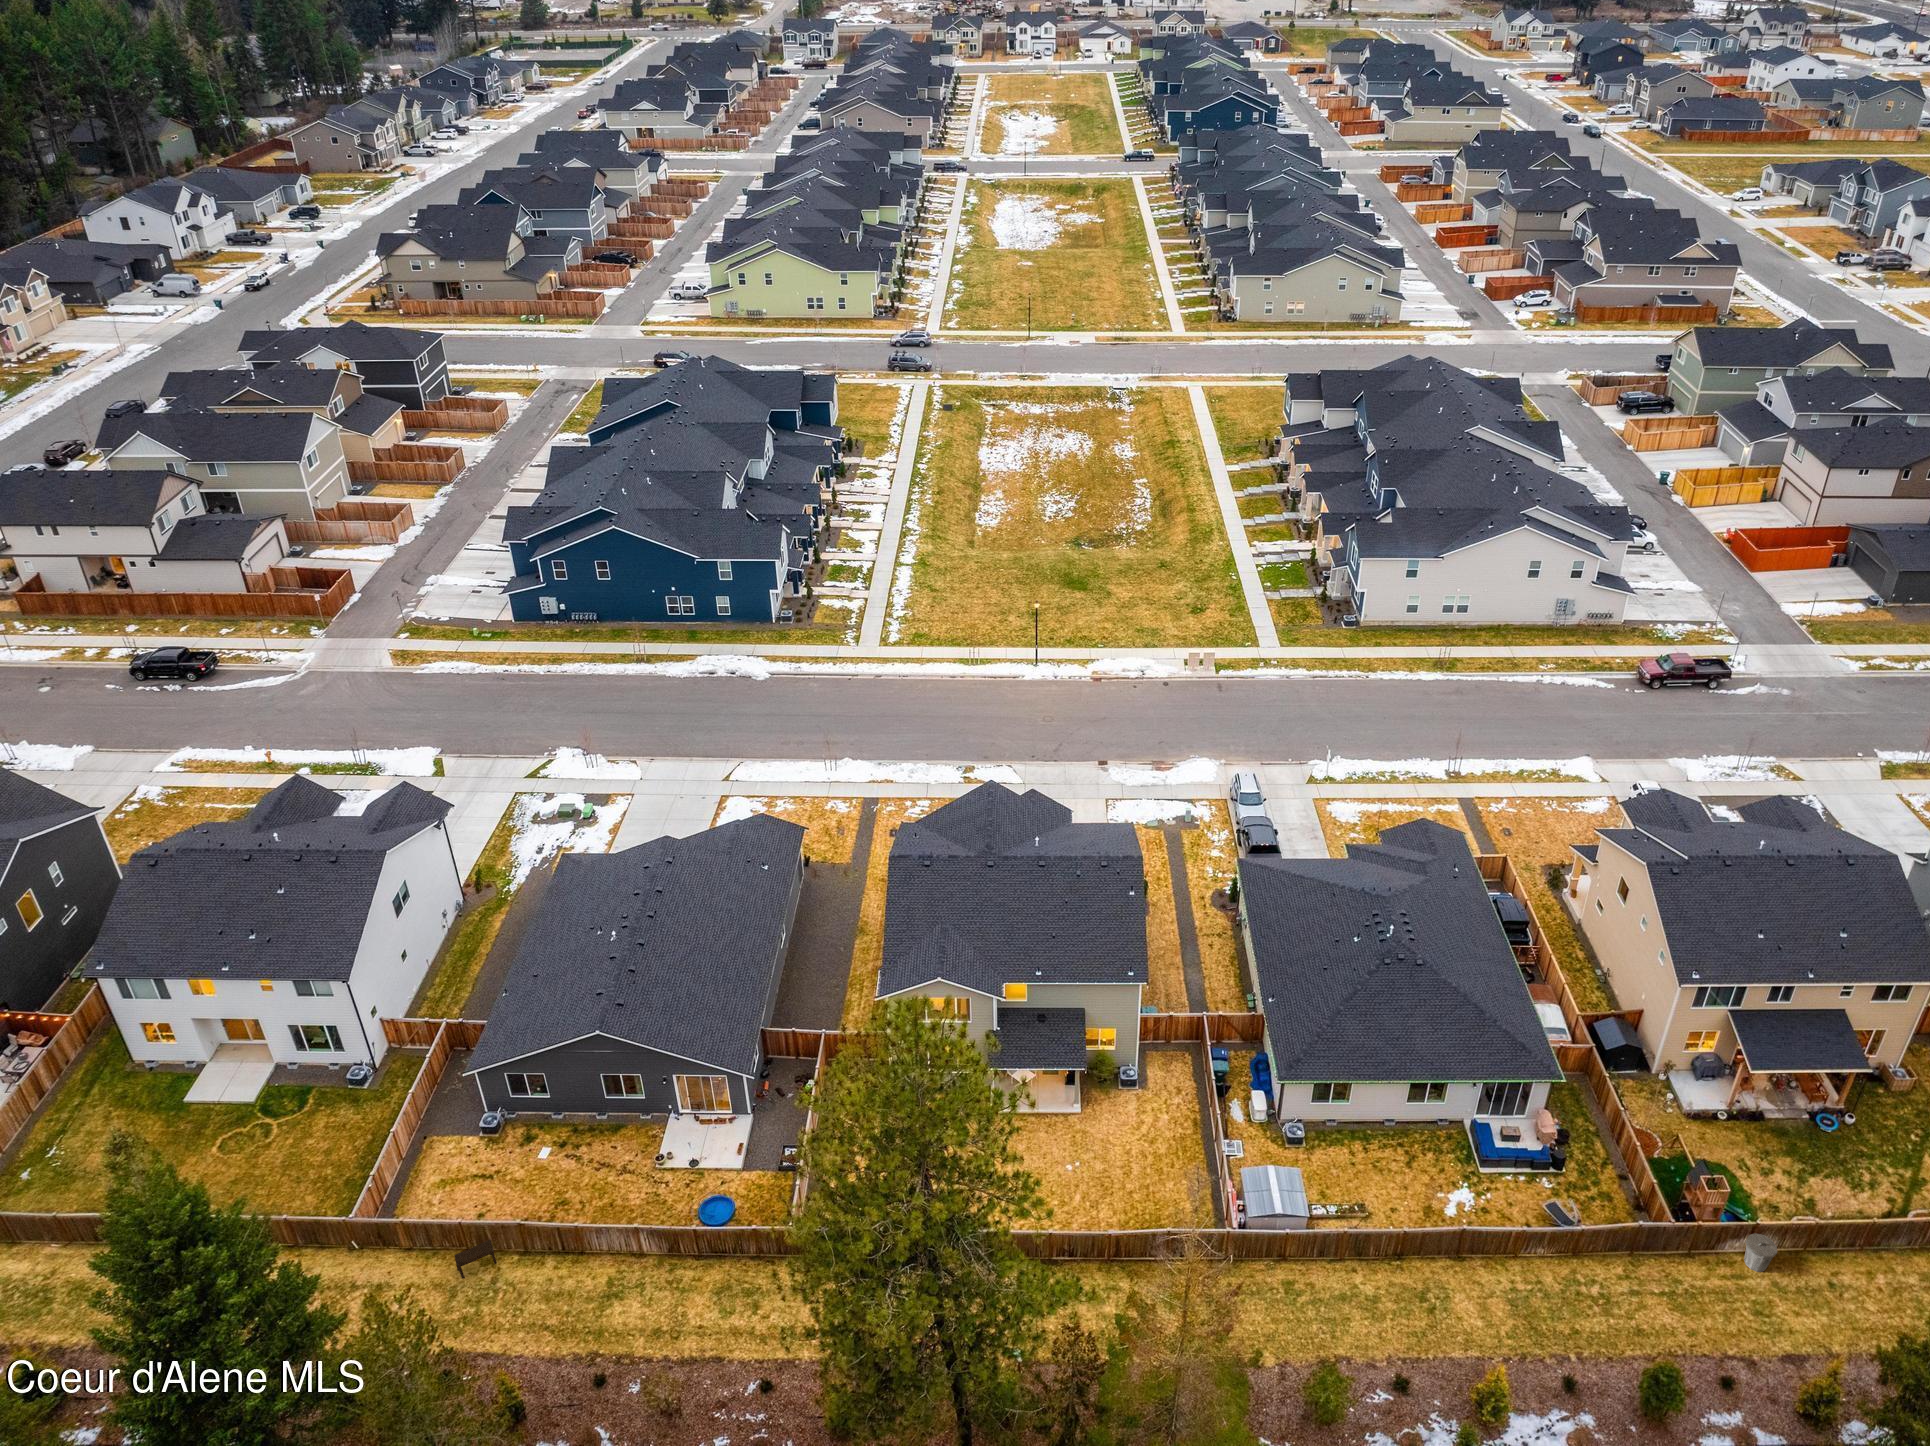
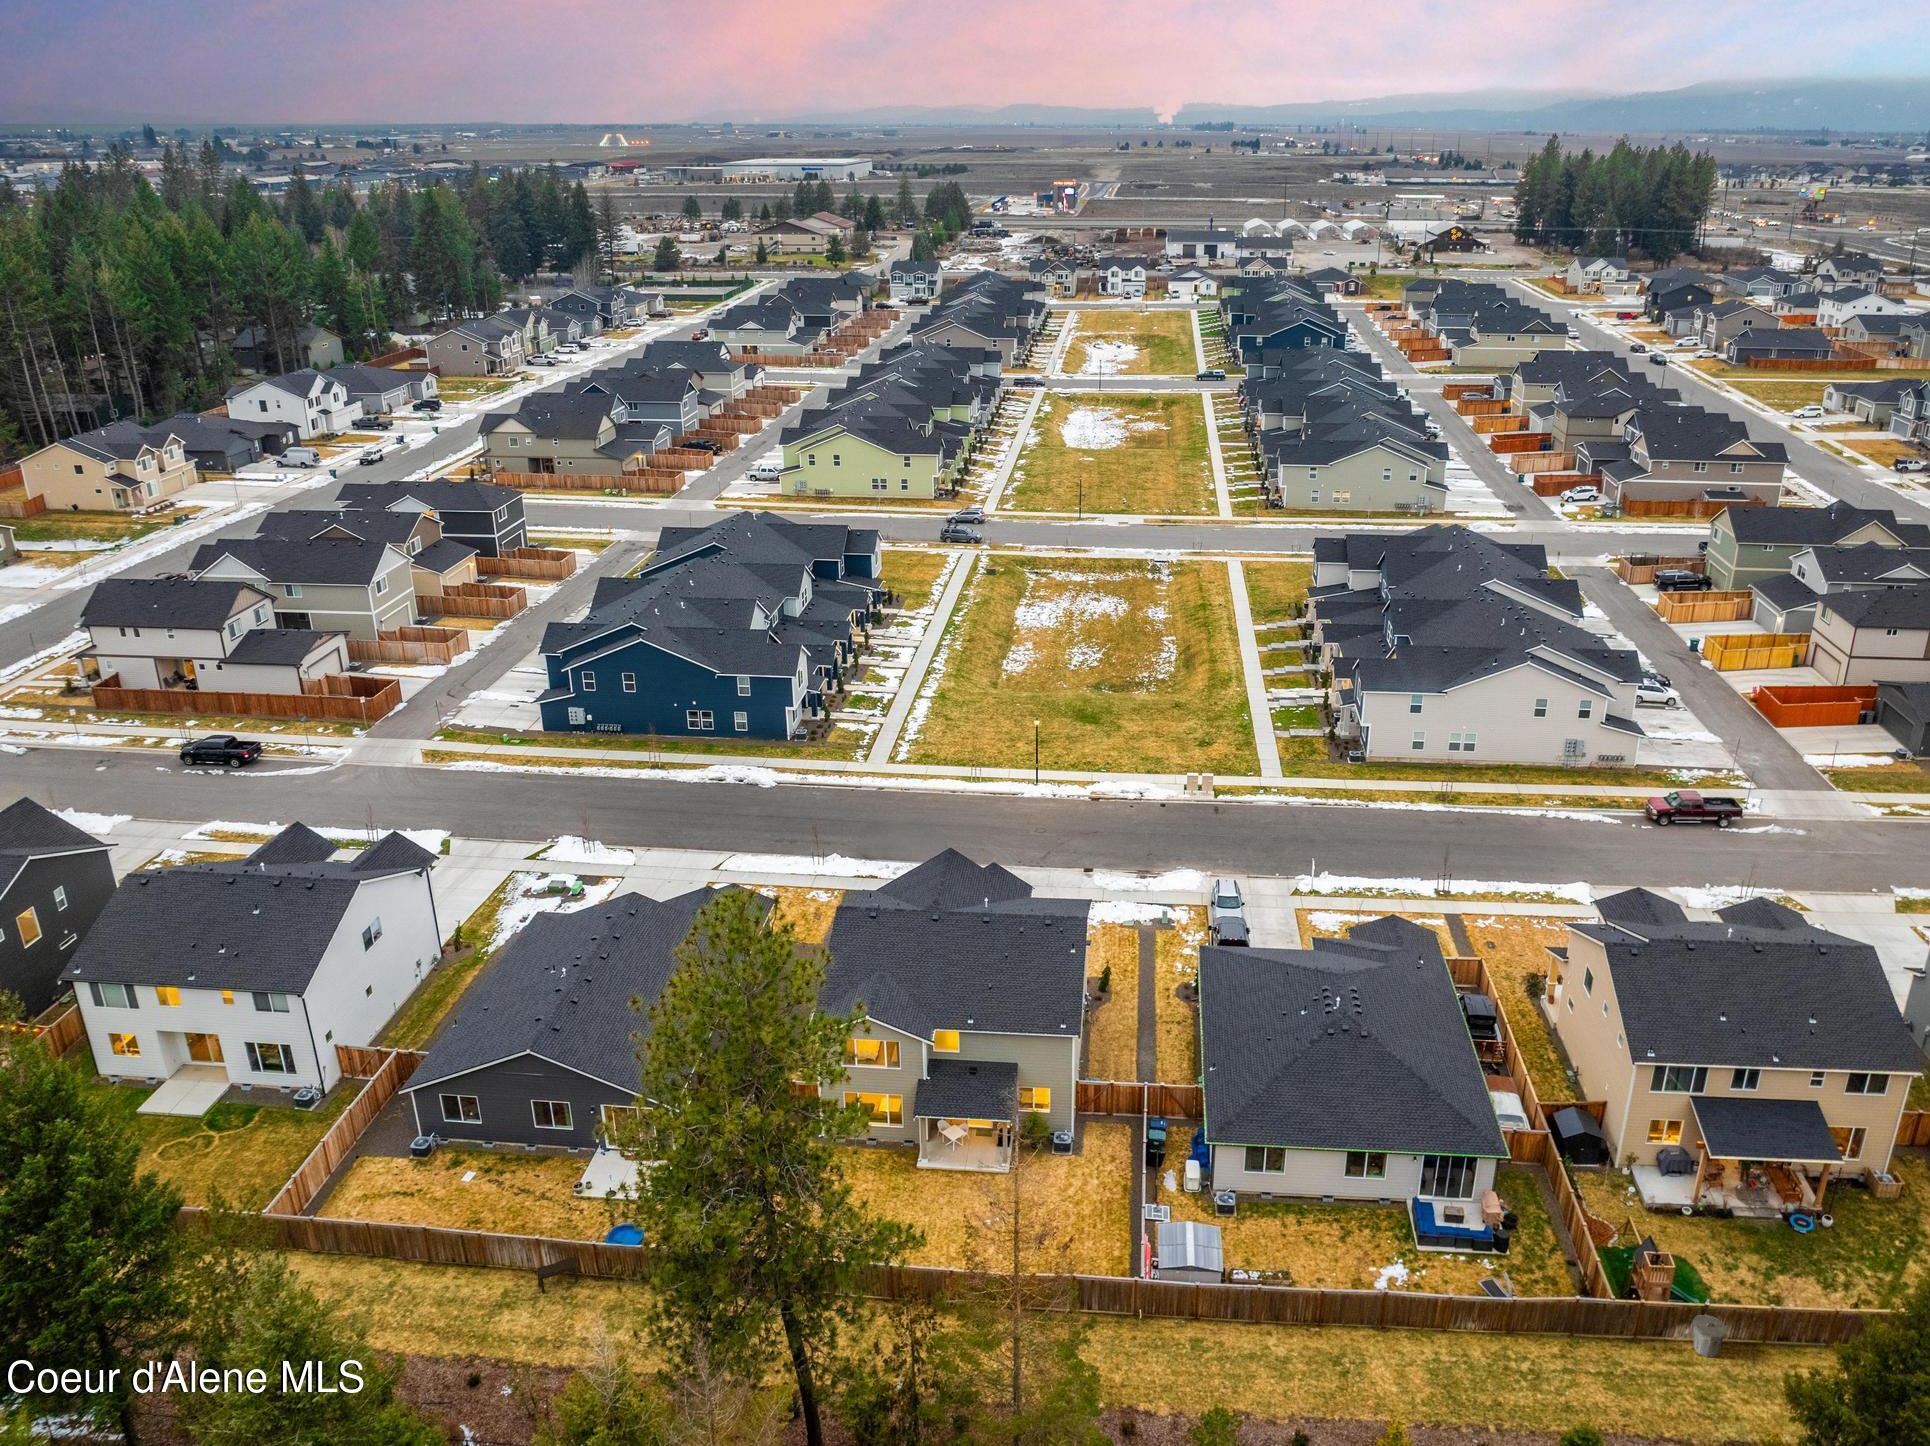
bench: present [454,1240,497,1279] -> present [537,1257,578,1294]

